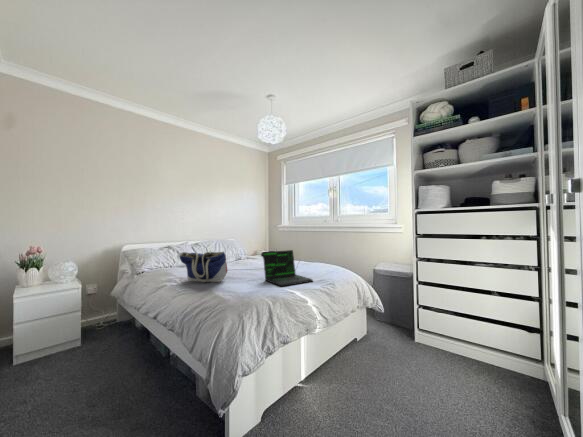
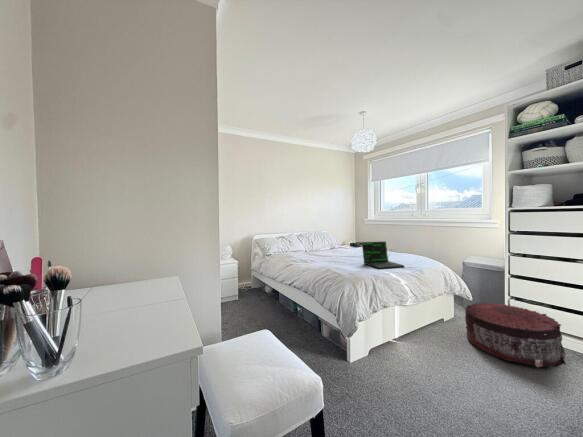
tote bag: present [179,252,227,282] -> none [301,240,334,263]
pouf: none [378,314,472,389] -> present [465,303,566,367]

